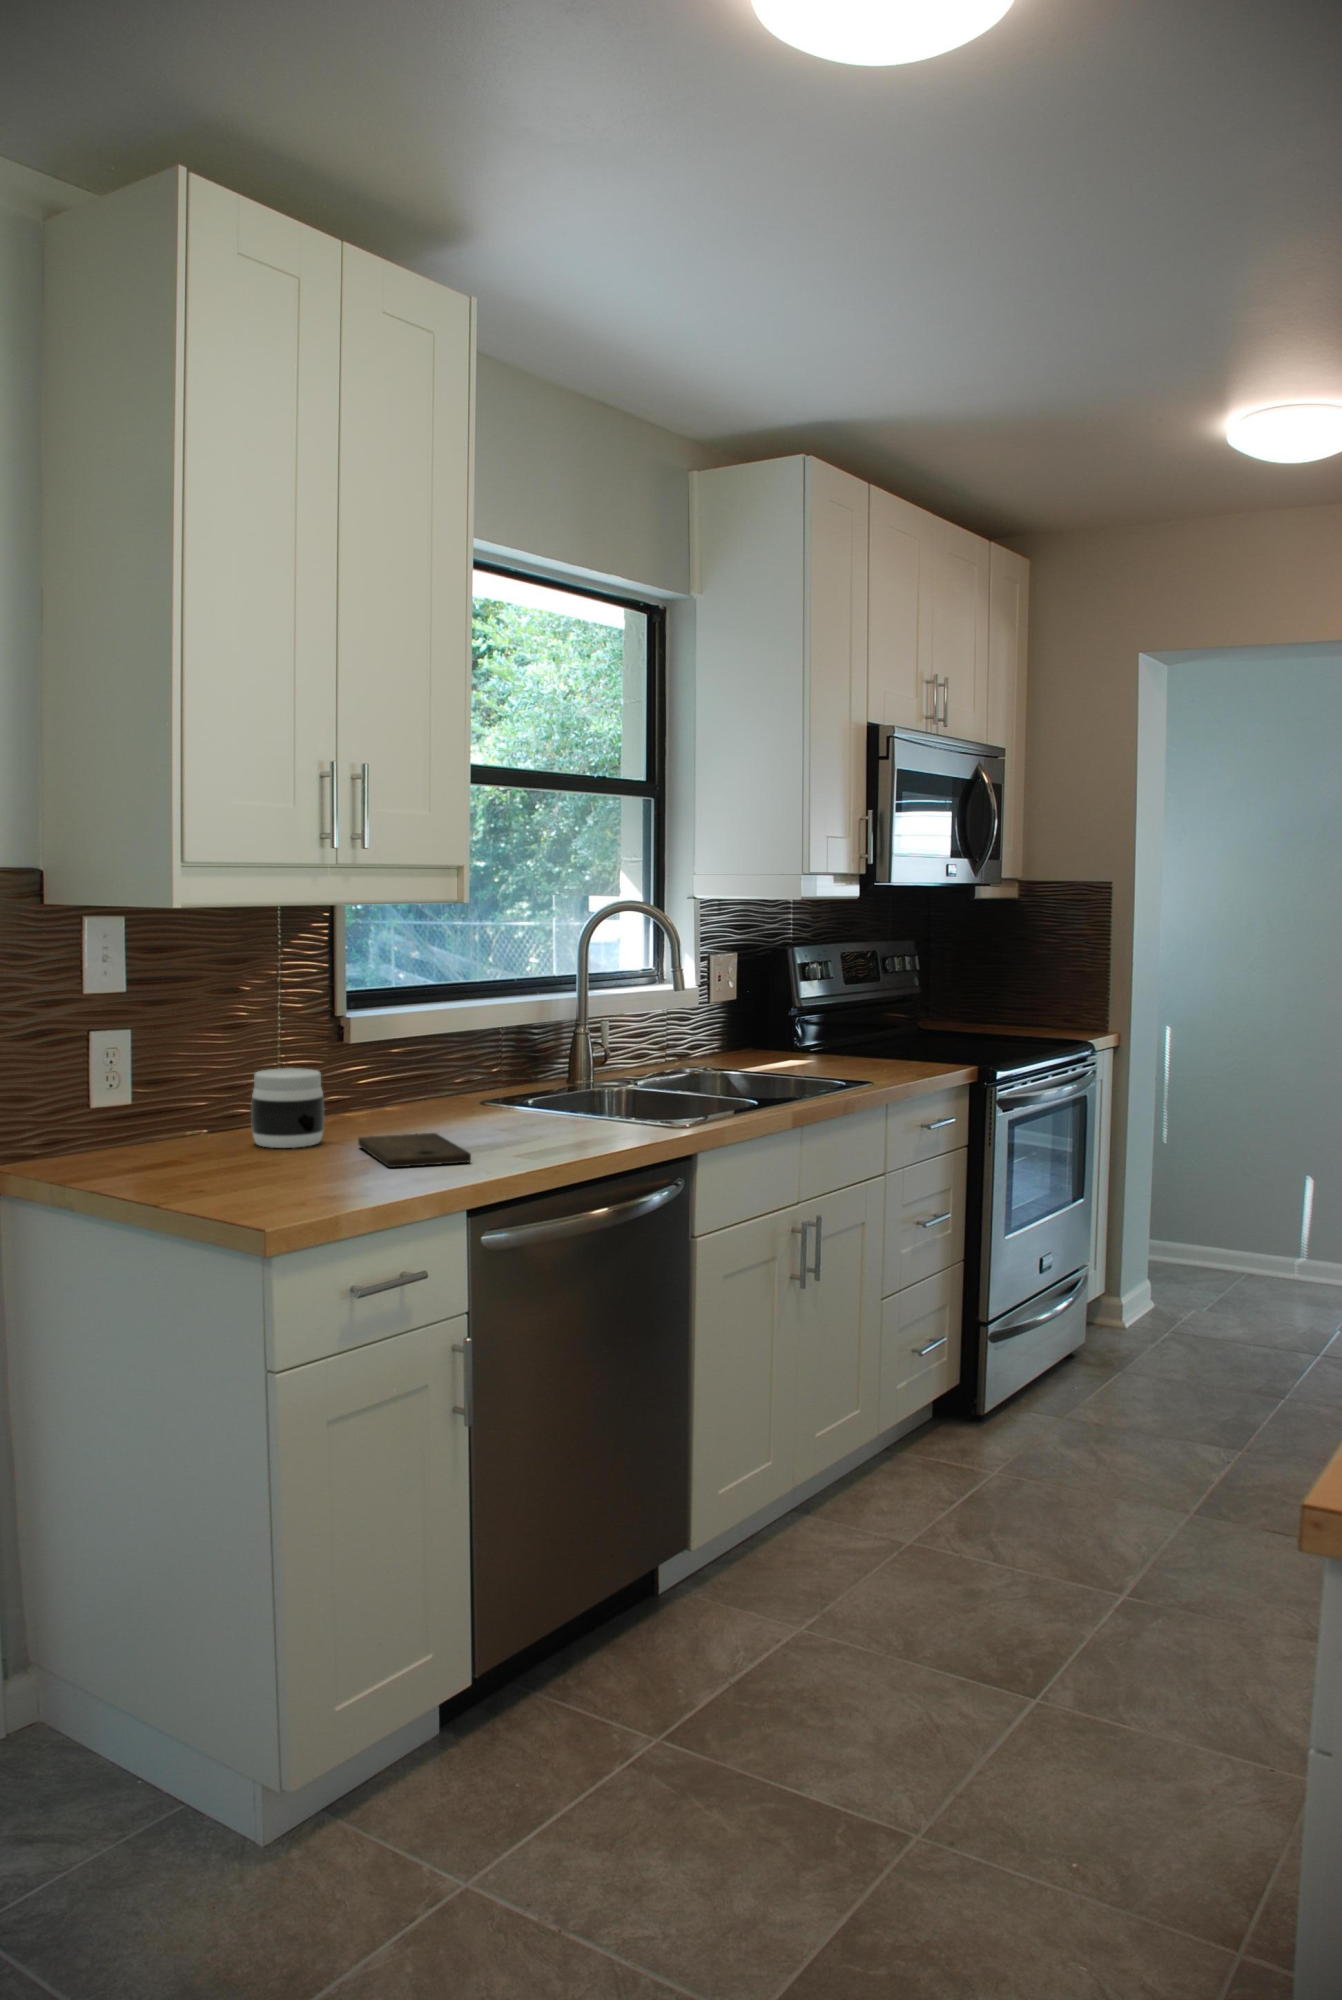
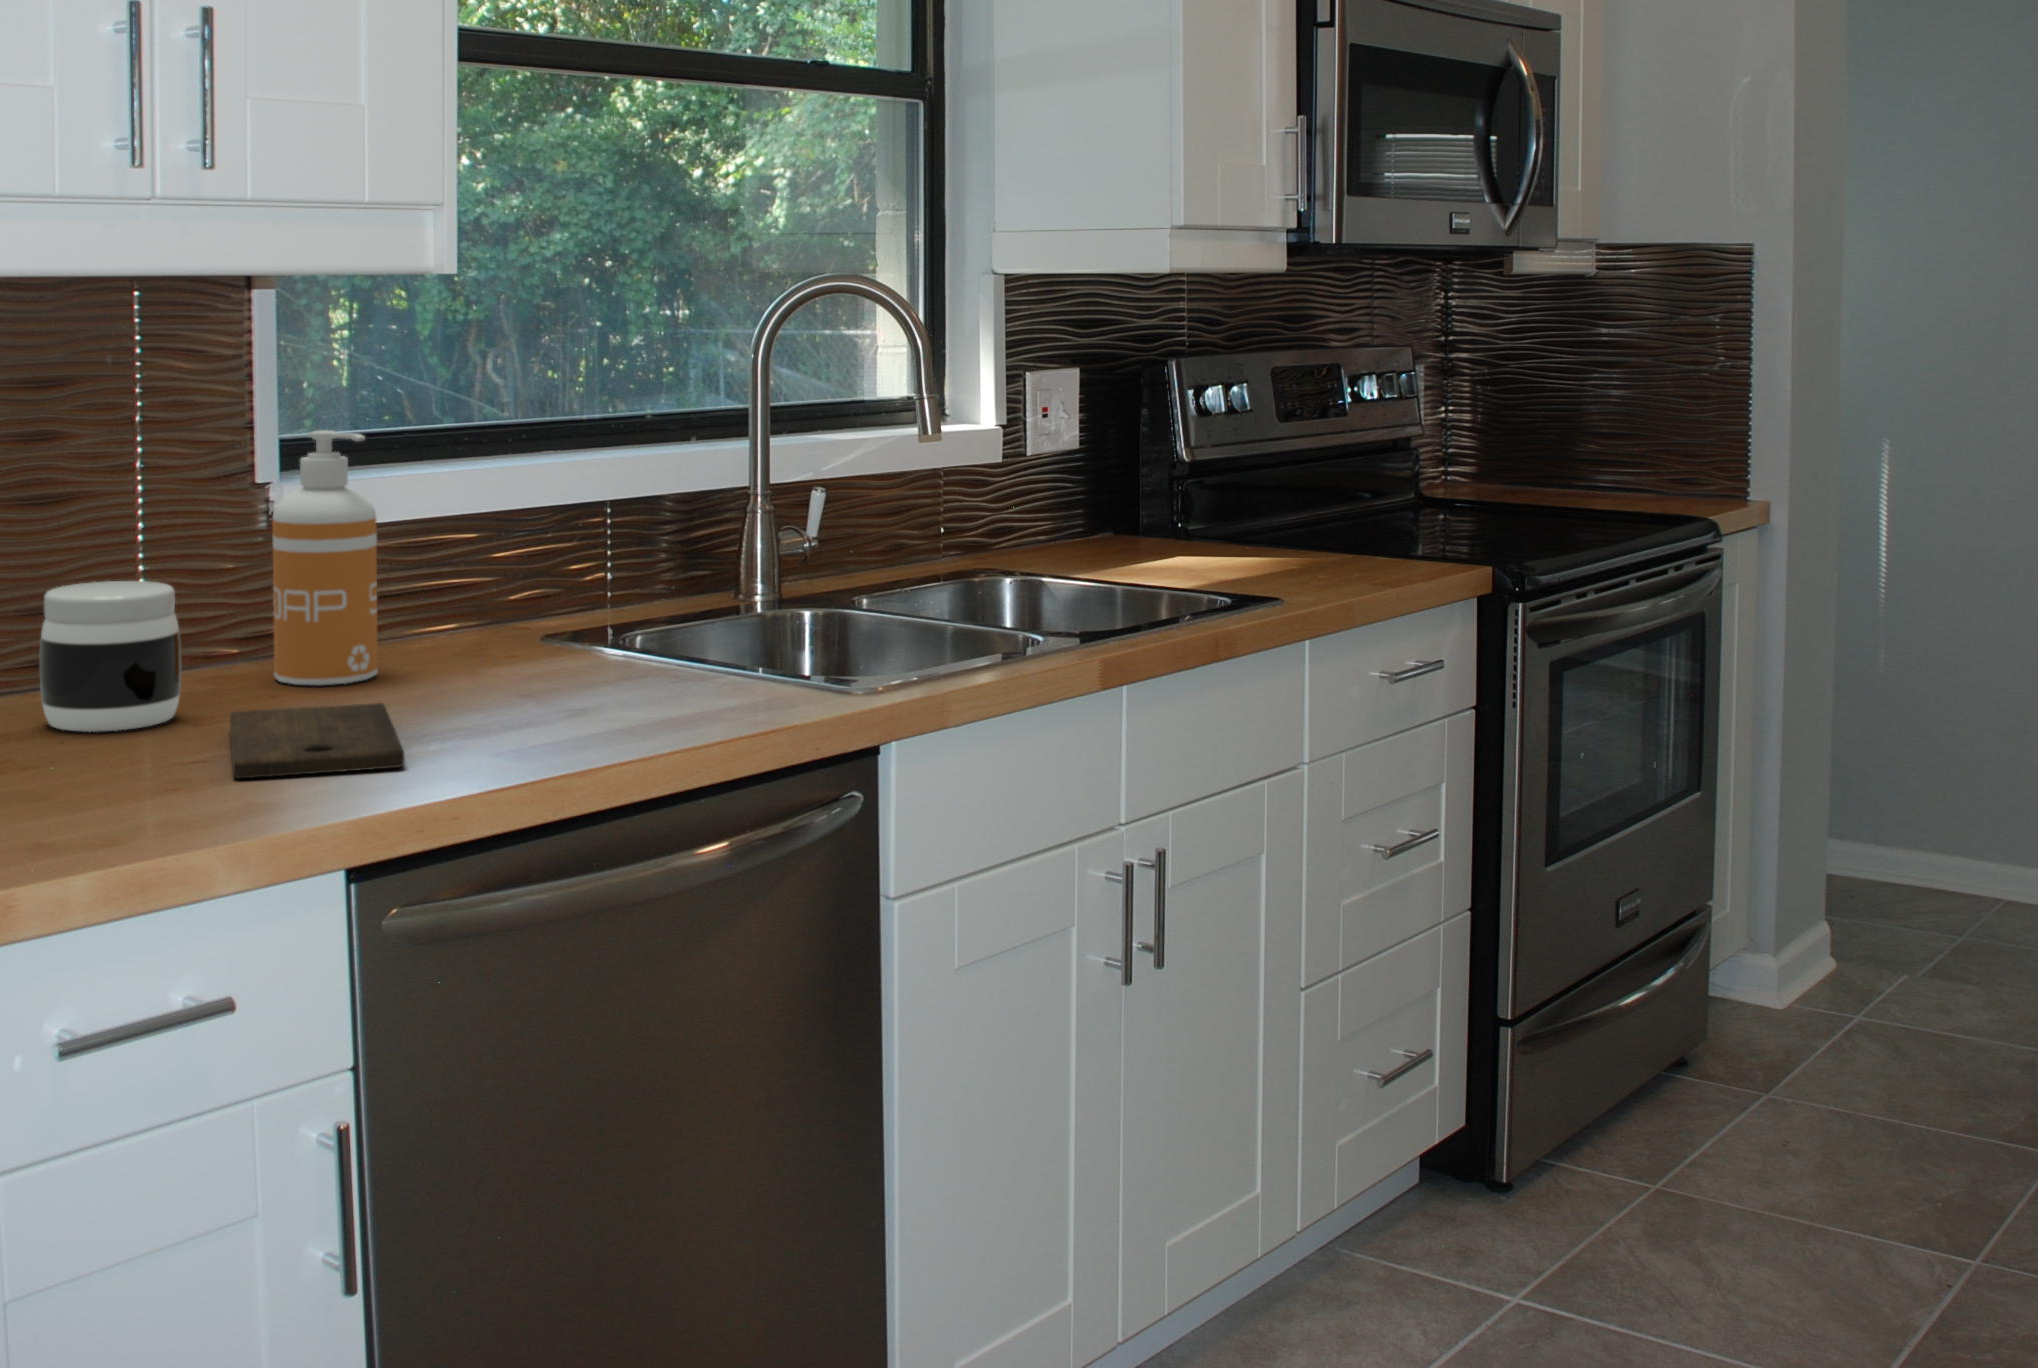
soap dispenser: none [350,987,406,1127] -> present [272,430,378,685]

